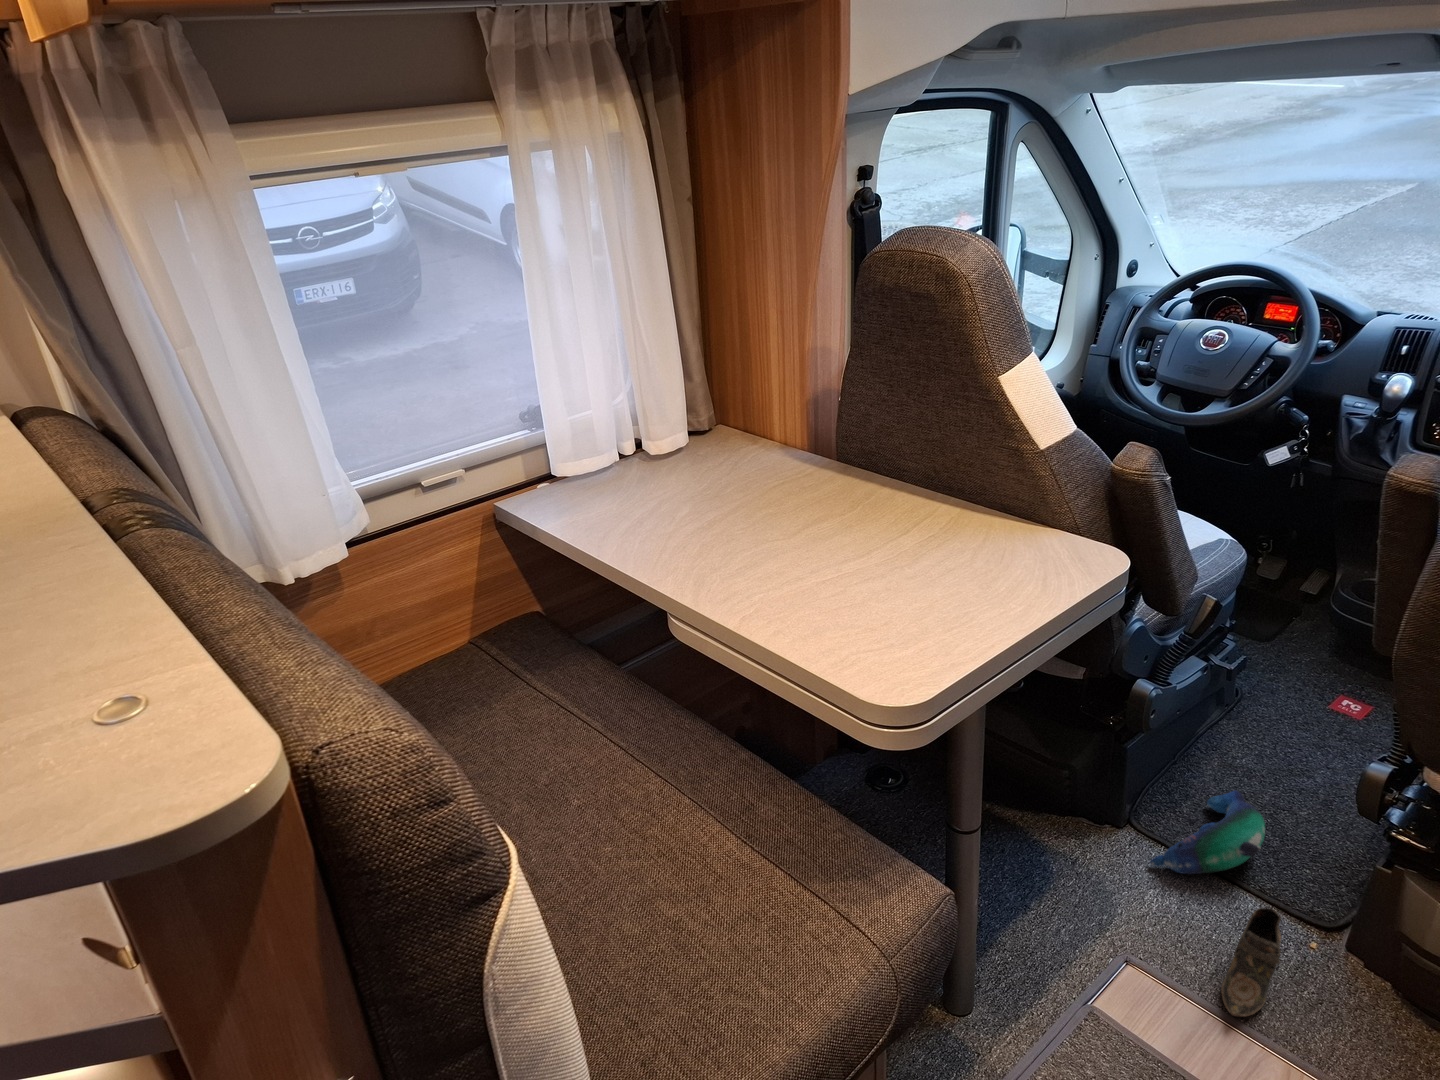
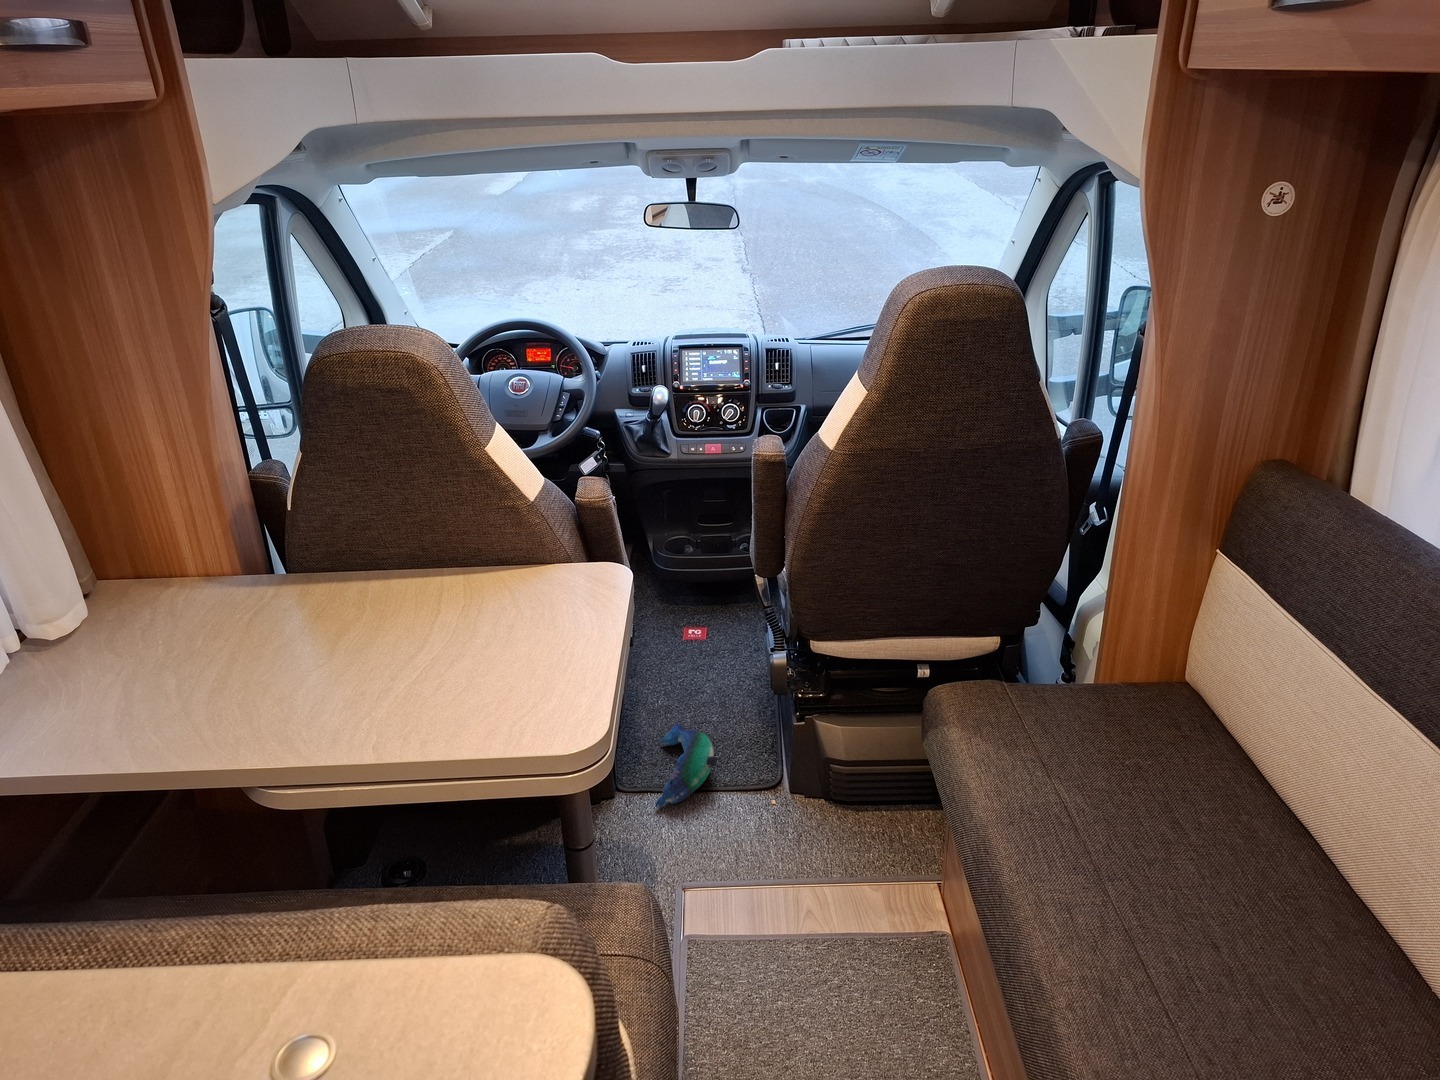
shoe: present [1221,908,1281,1017] -> none [741,794,774,881]

